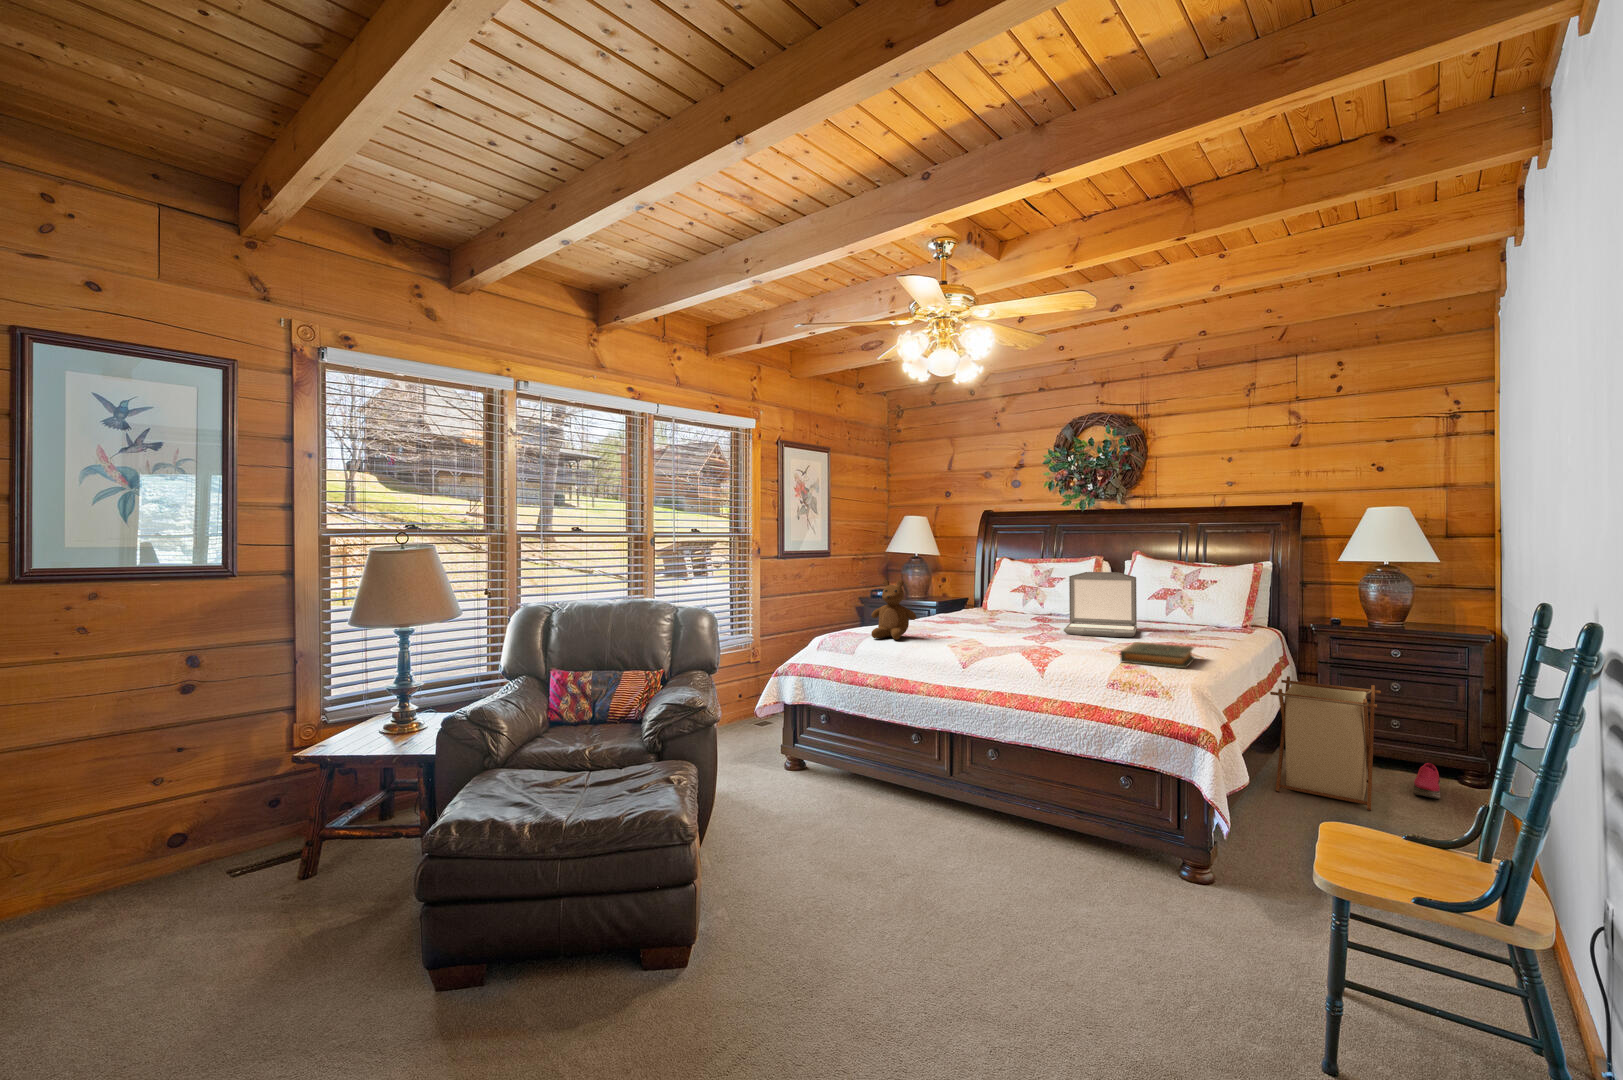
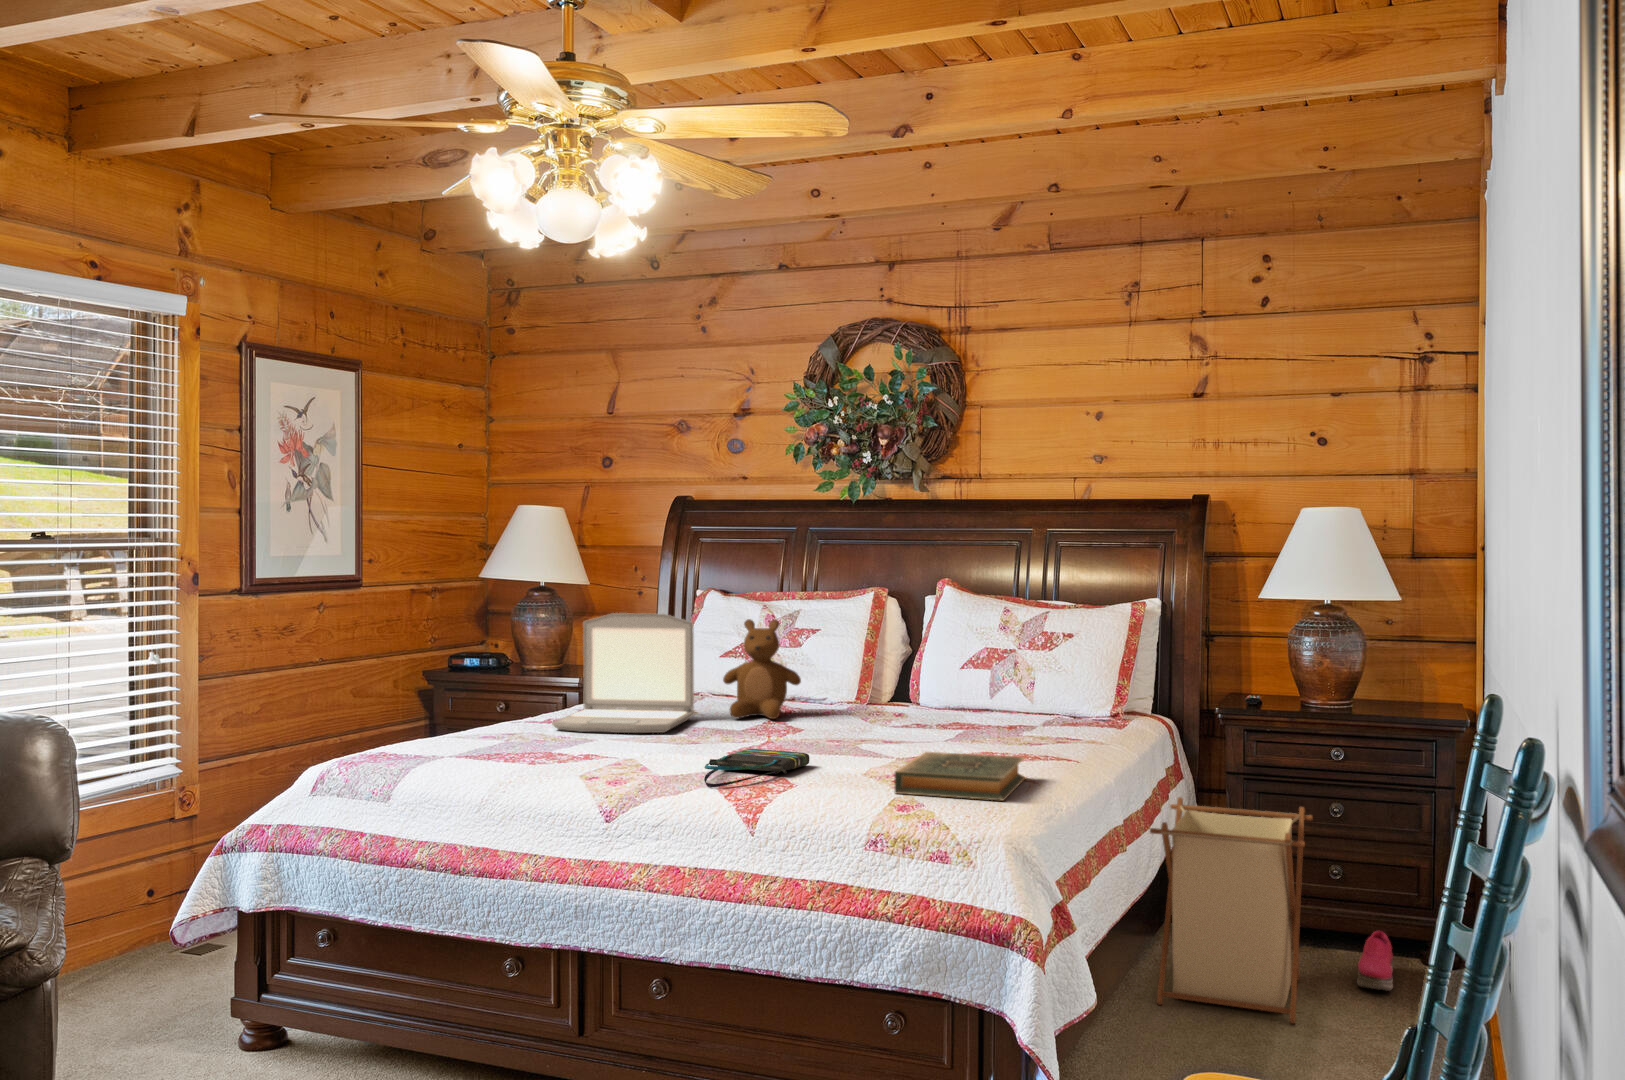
laptop: present [1063,572,1137,637] -> present [552,613,694,733]
teddy bear: present [871,580,916,640] -> present [723,619,801,719]
tote bag: none [1015,638,1069,655] -> present [704,749,809,787]

